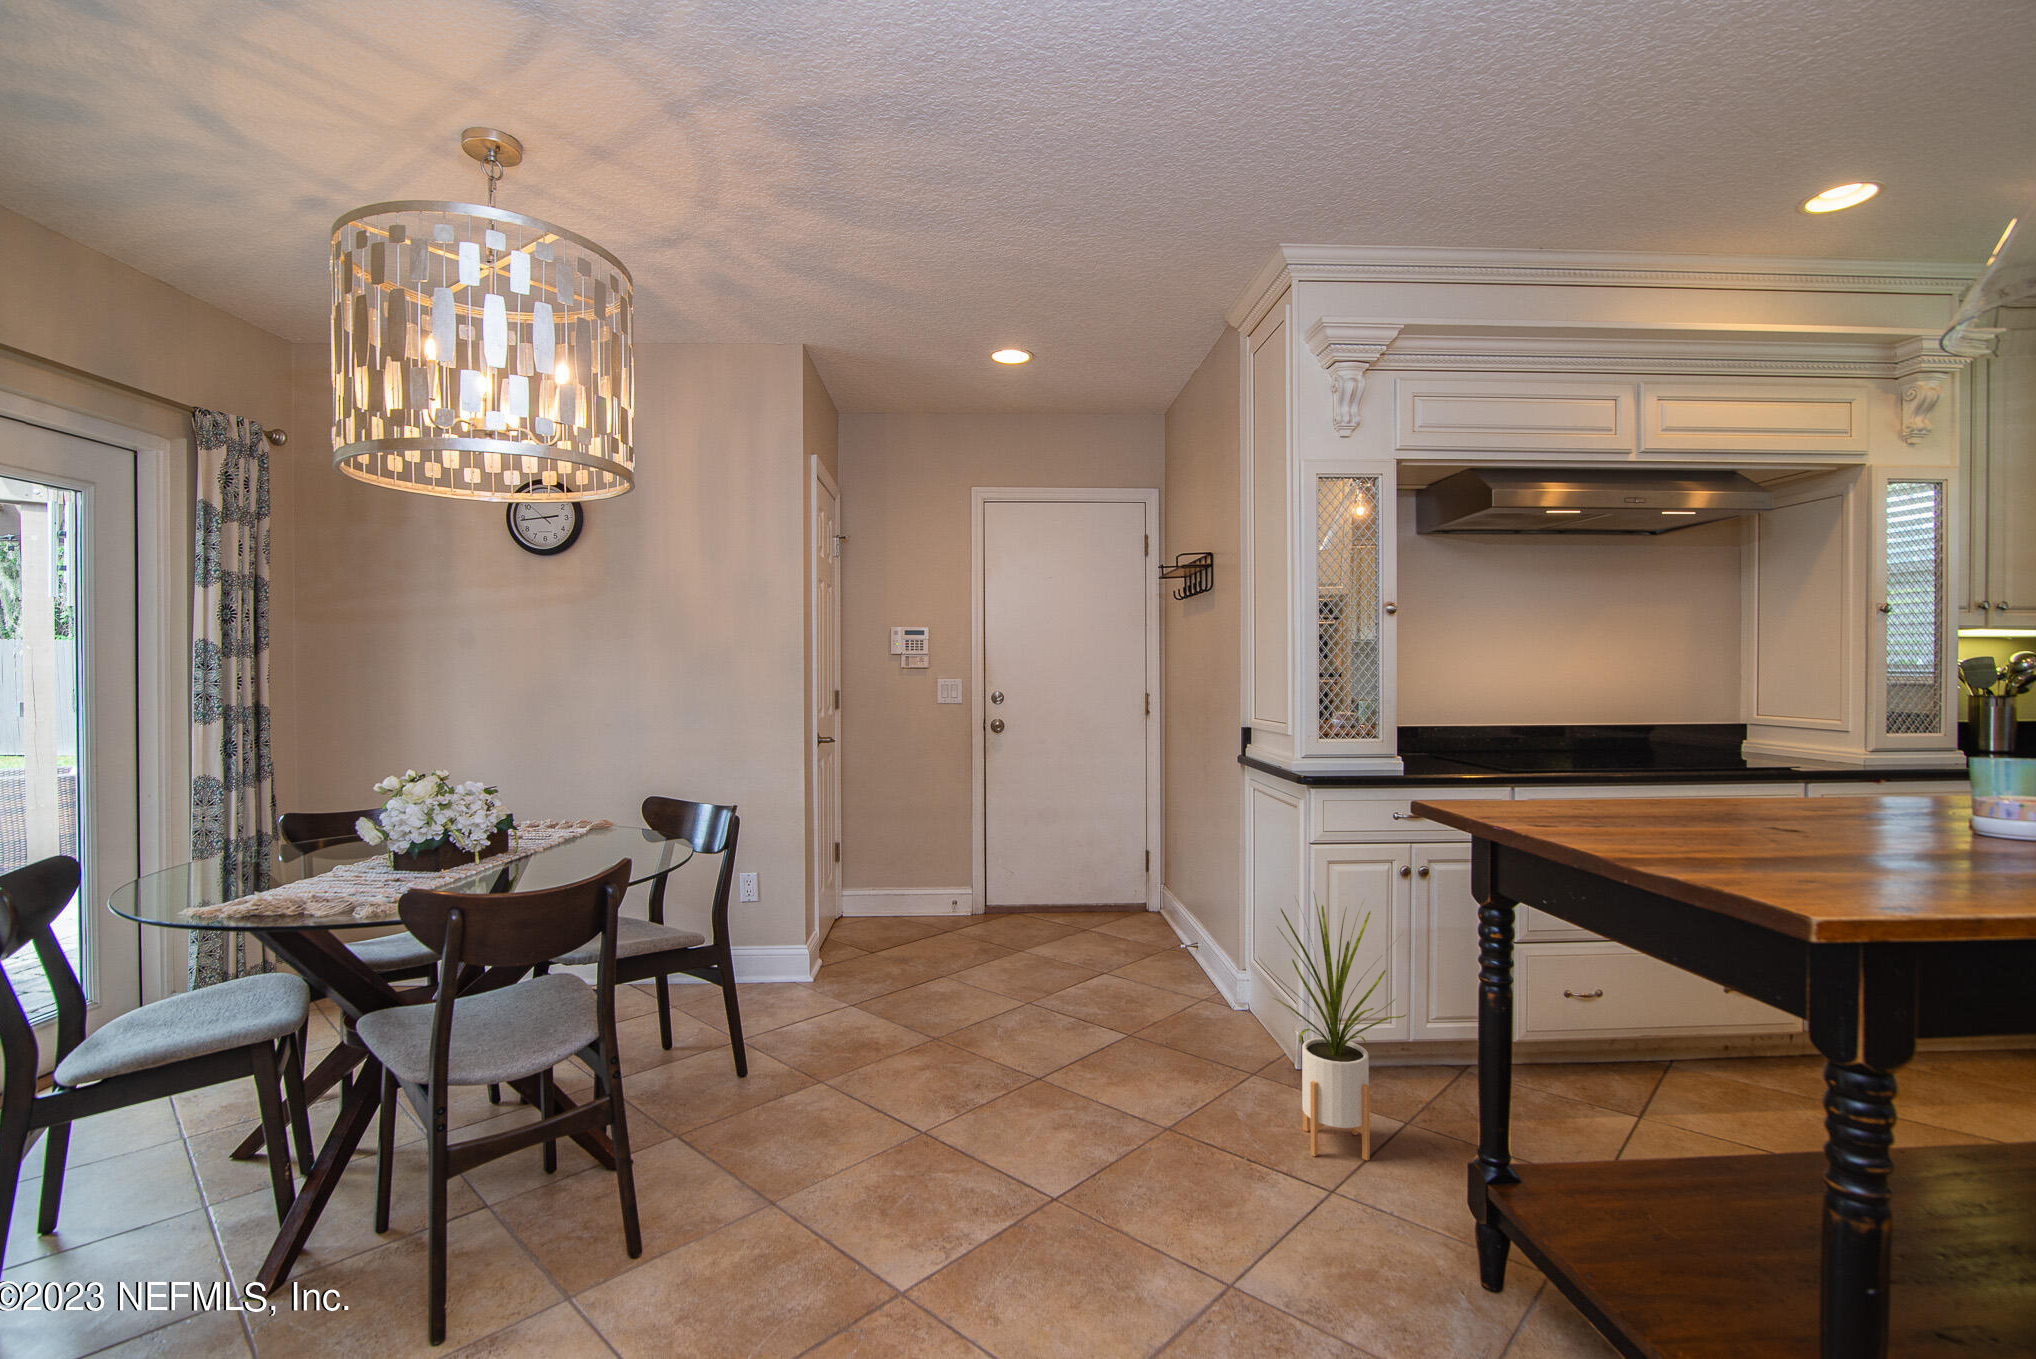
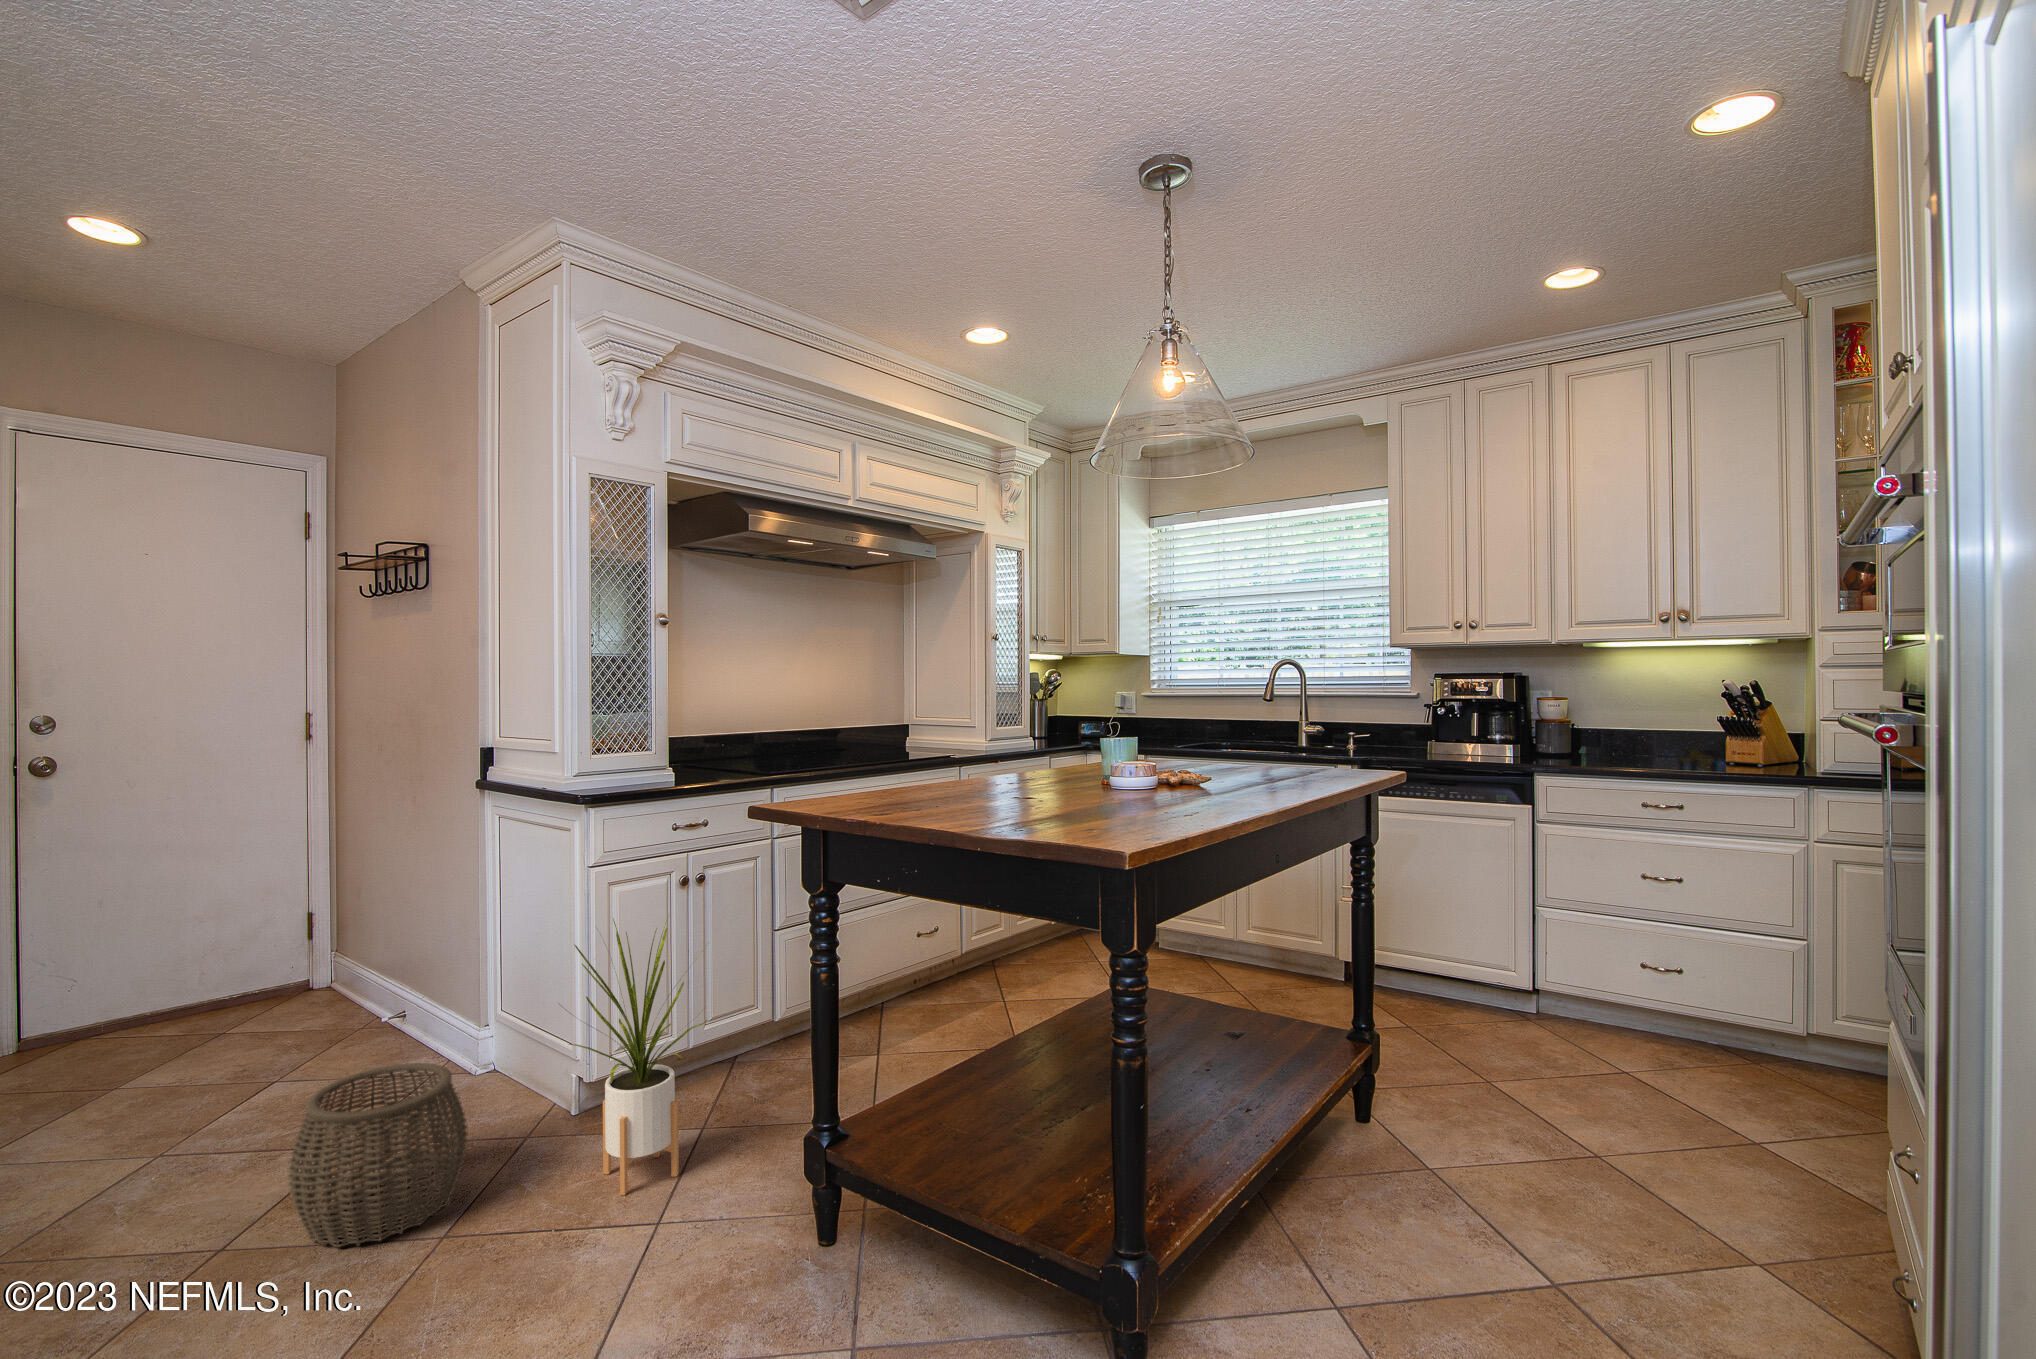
woven basket: none [1078,973,1197,1111] -> present [288,1063,468,1247]

